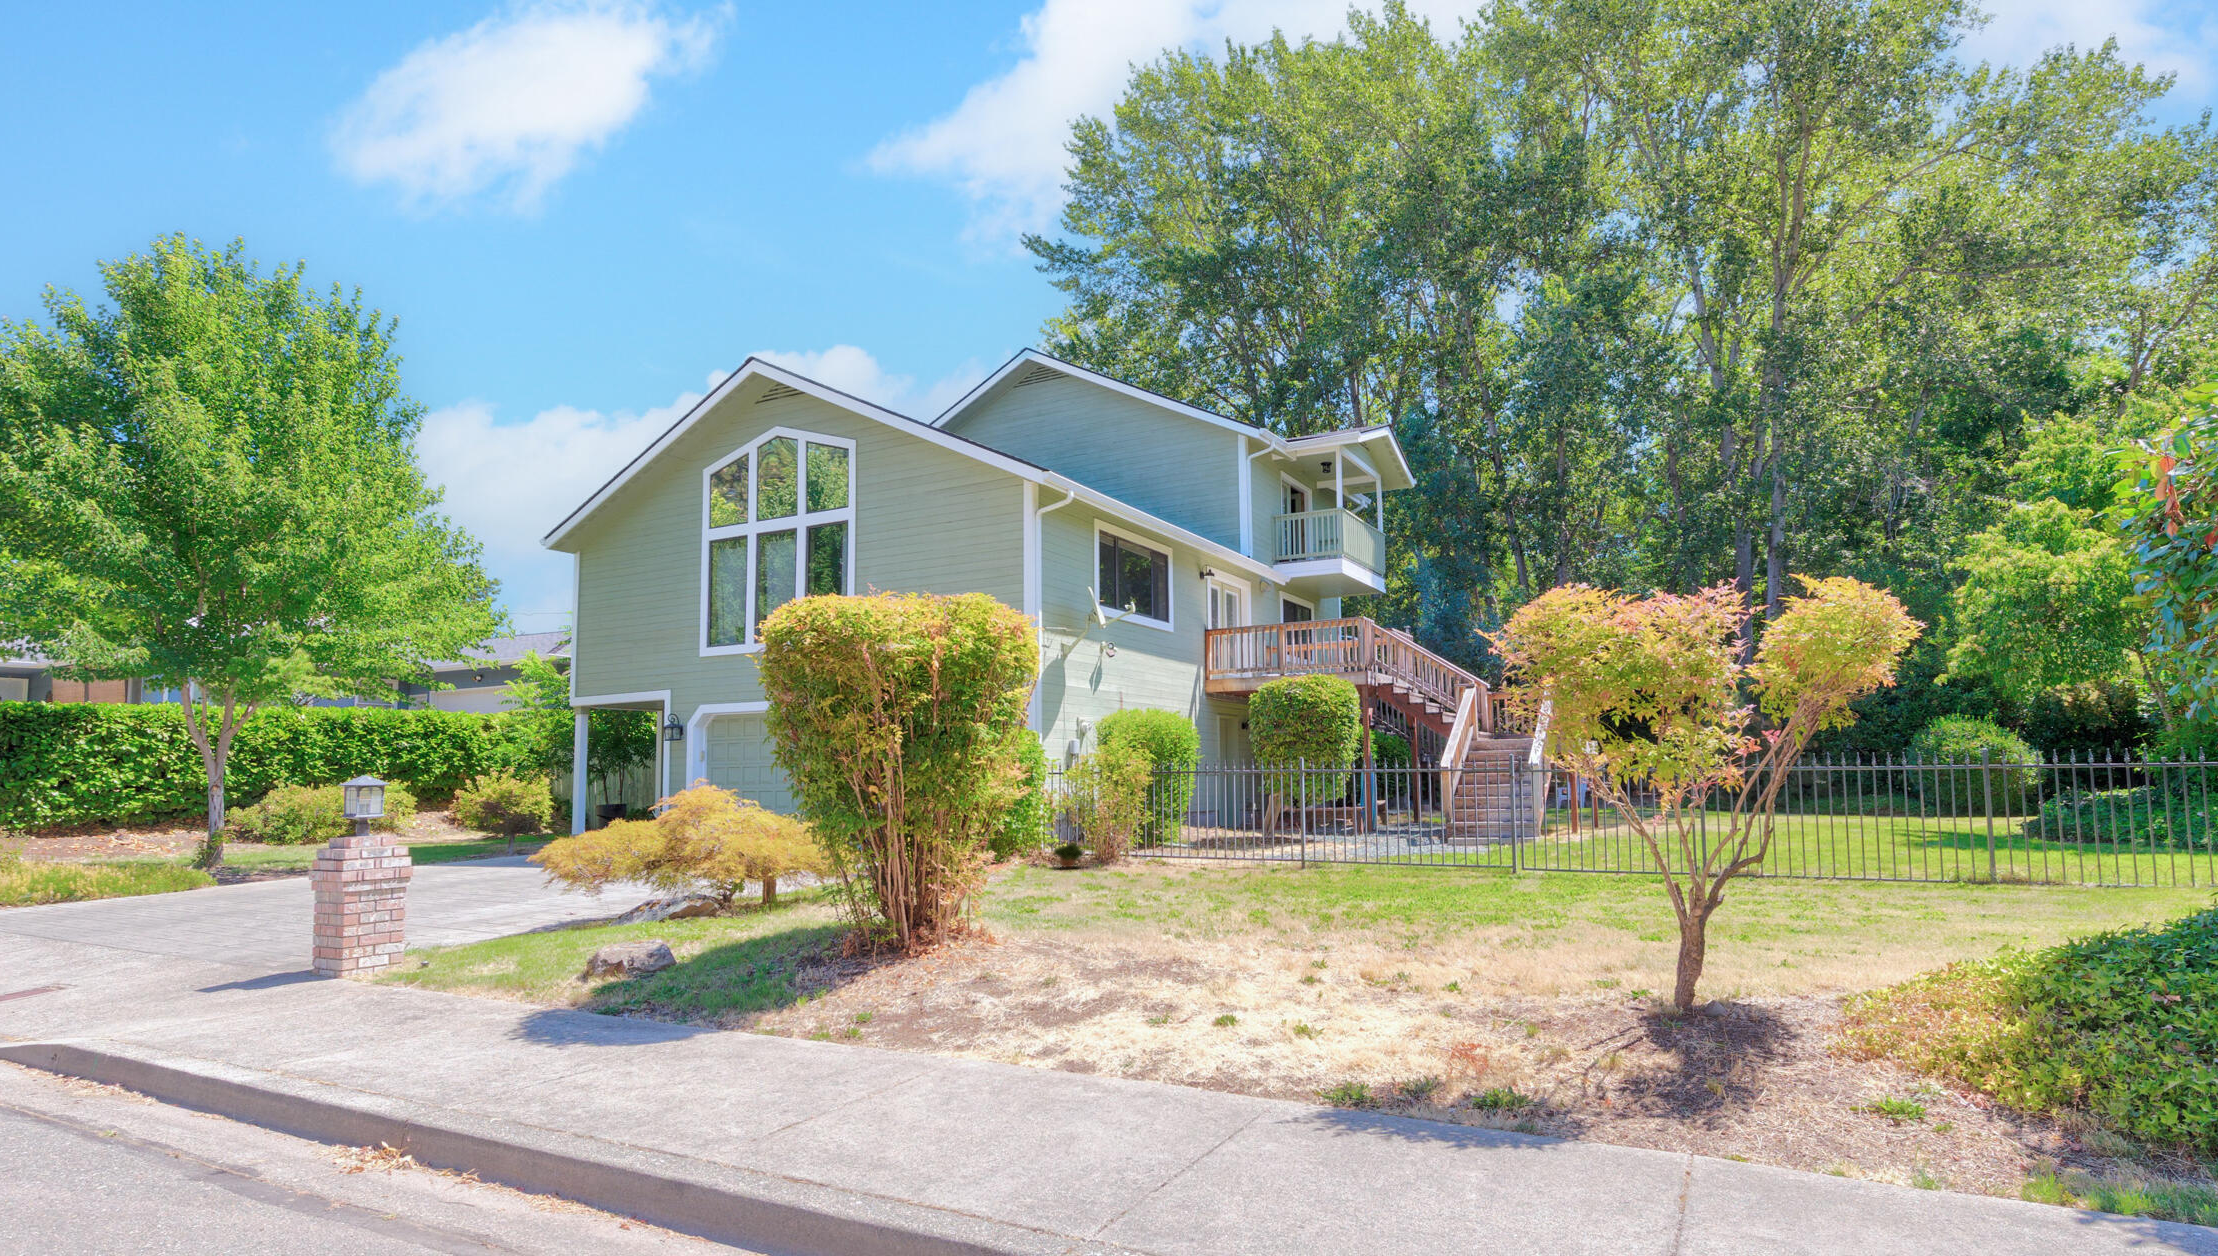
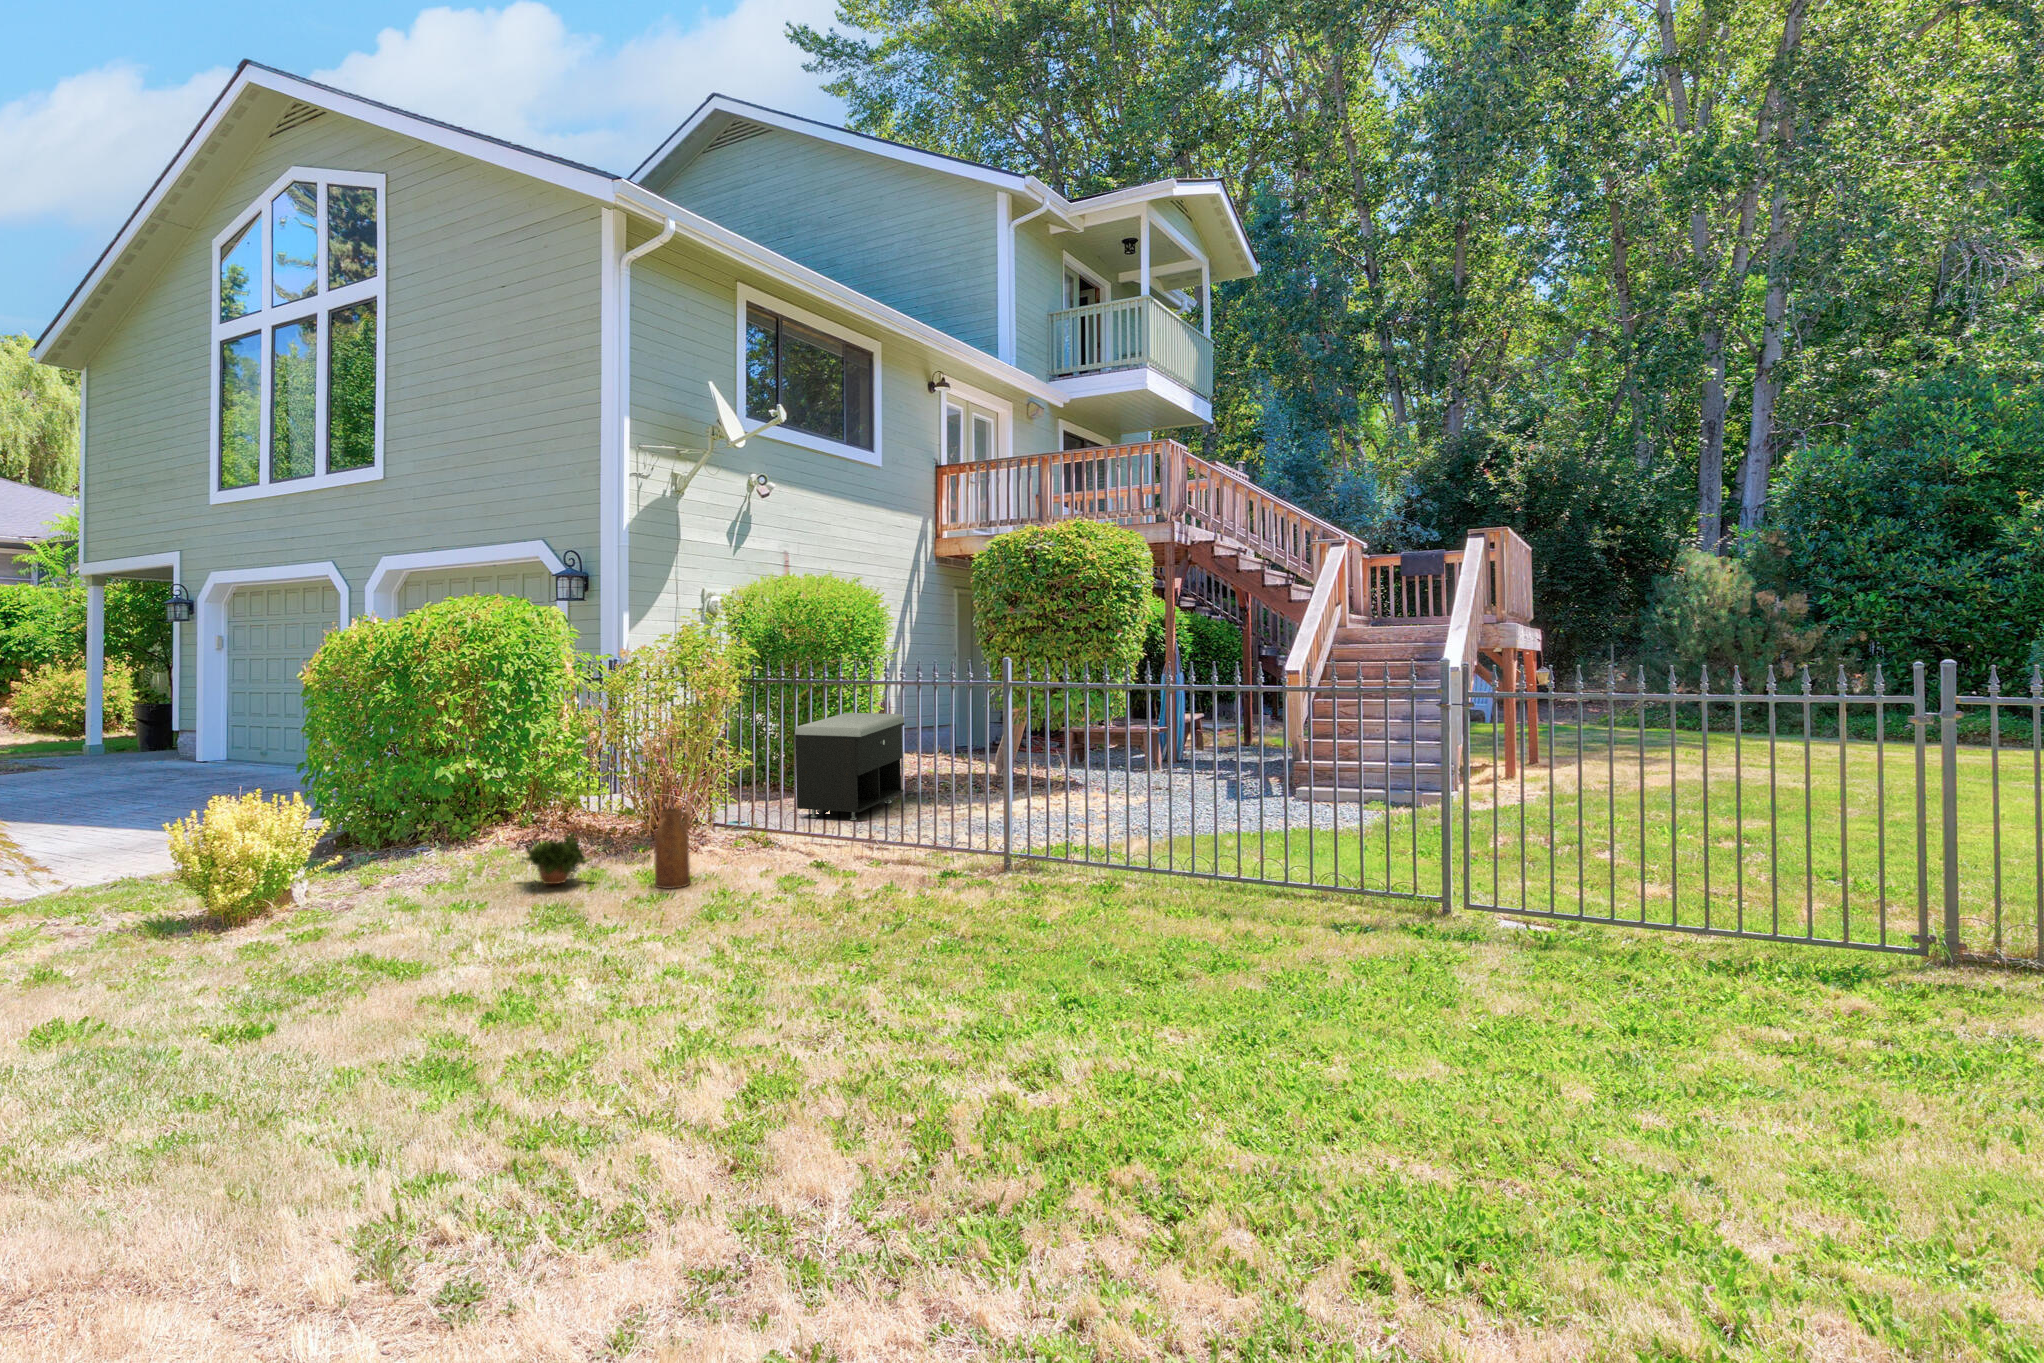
storage bench: none [1165,789,1221,848] -> present [795,713,905,820]
watering can: none [1121,825,1139,867] -> present [654,801,692,889]

